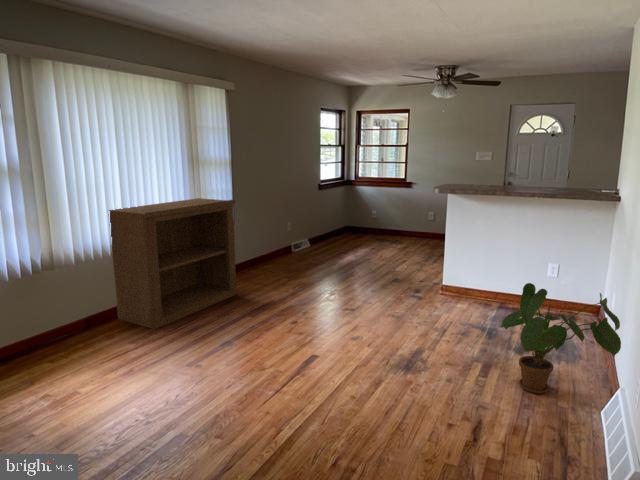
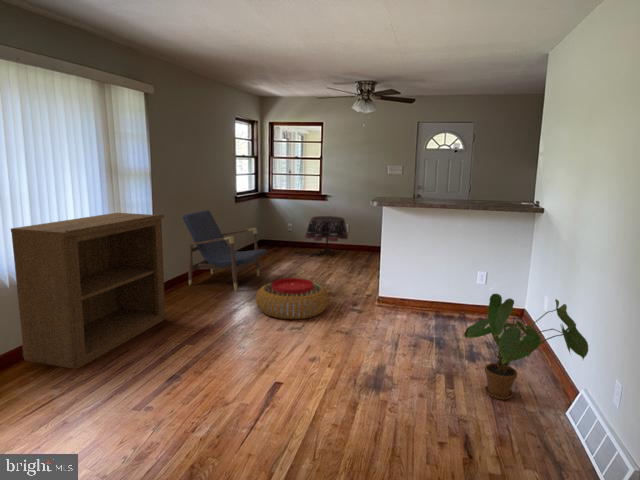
lounge chair: none [262,197,340,274] -> present [183,210,266,291]
side table: none [386,204,431,245] -> present [305,216,348,256]
pouf: none [319,263,389,302] -> present [256,278,329,319]

